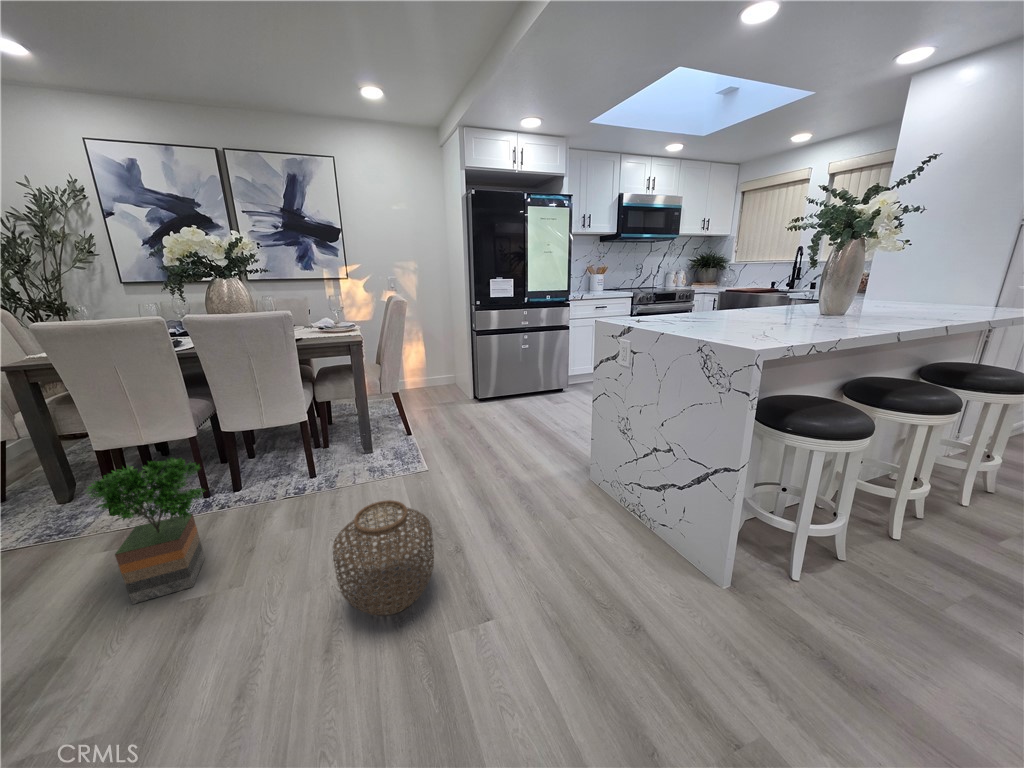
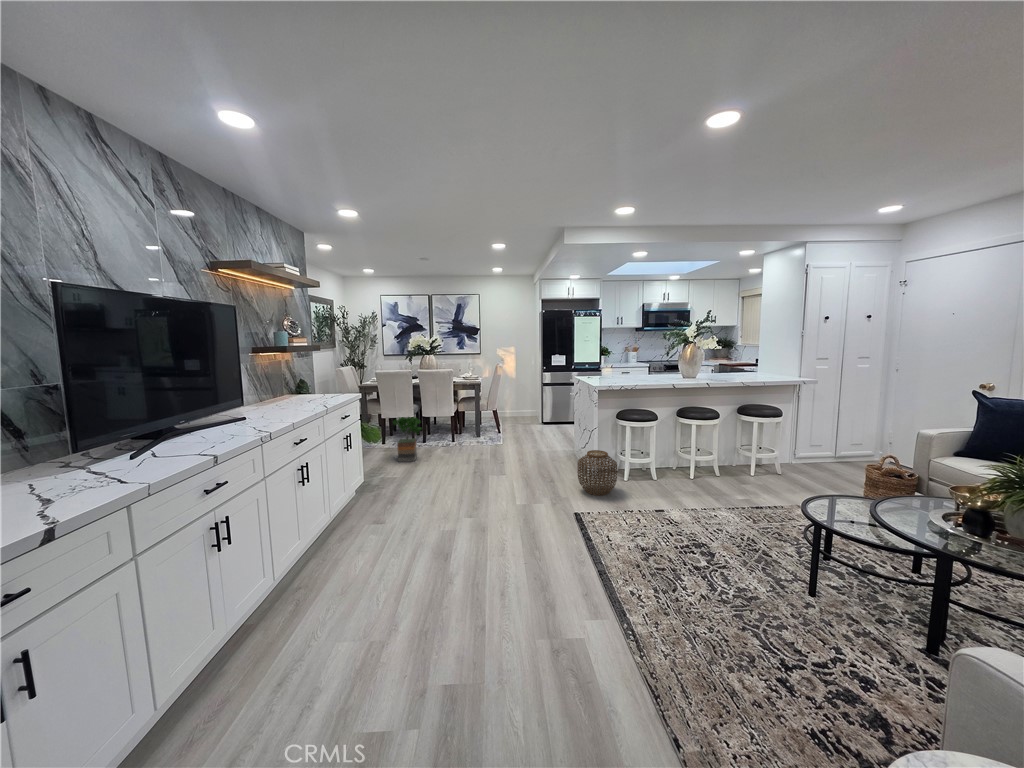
woven basket: present [333,500,434,615] -> present [577,450,617,496]

